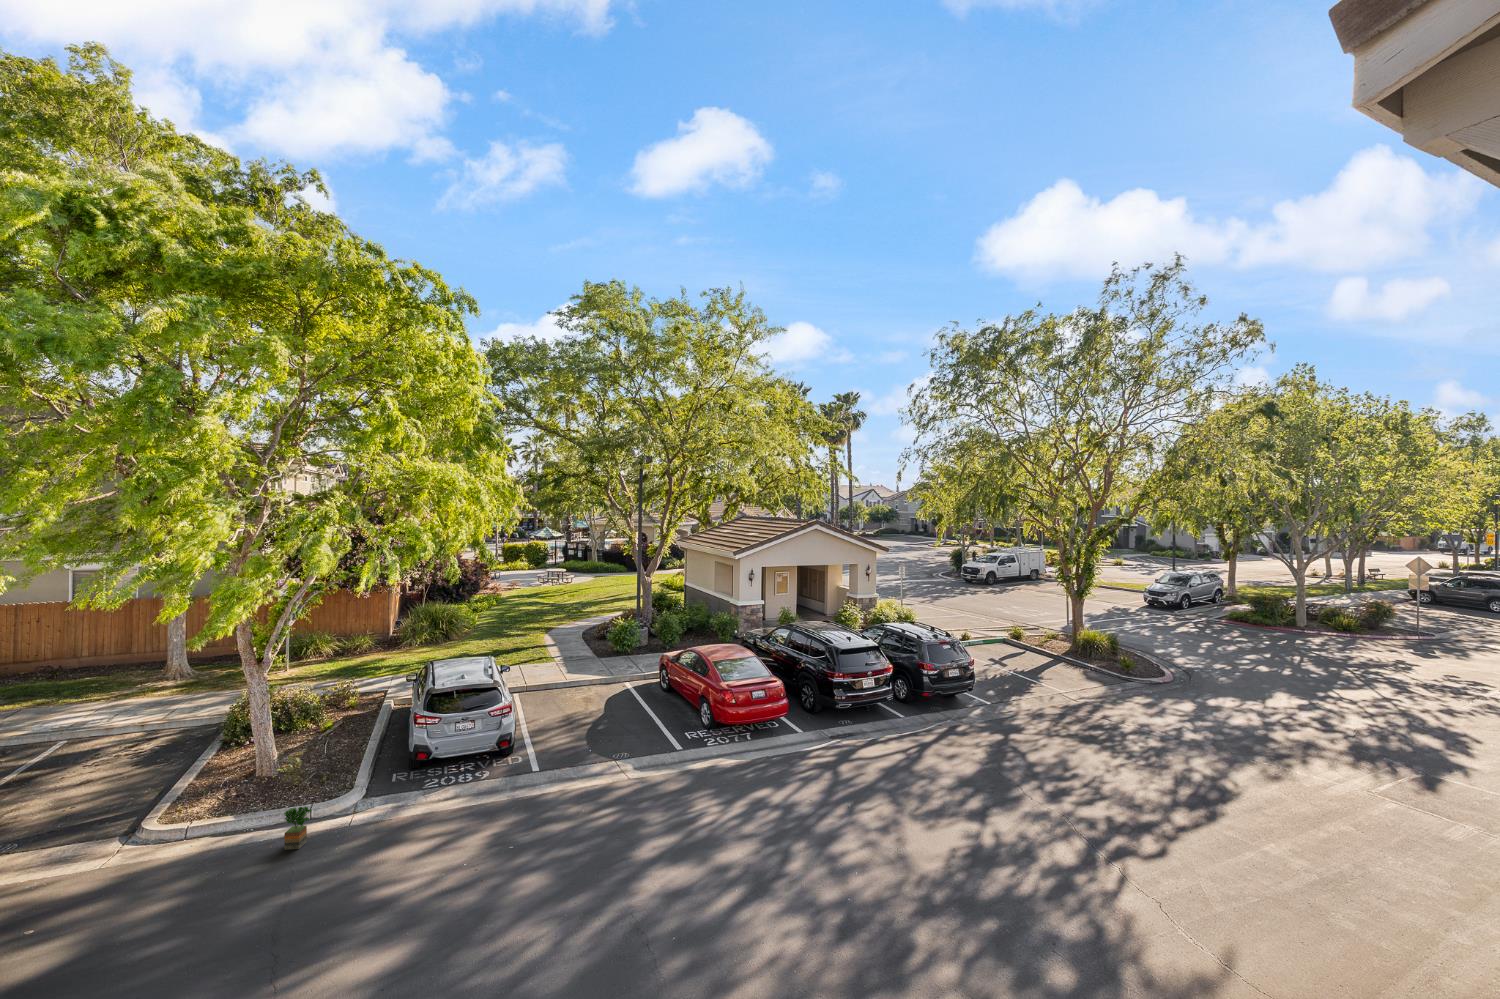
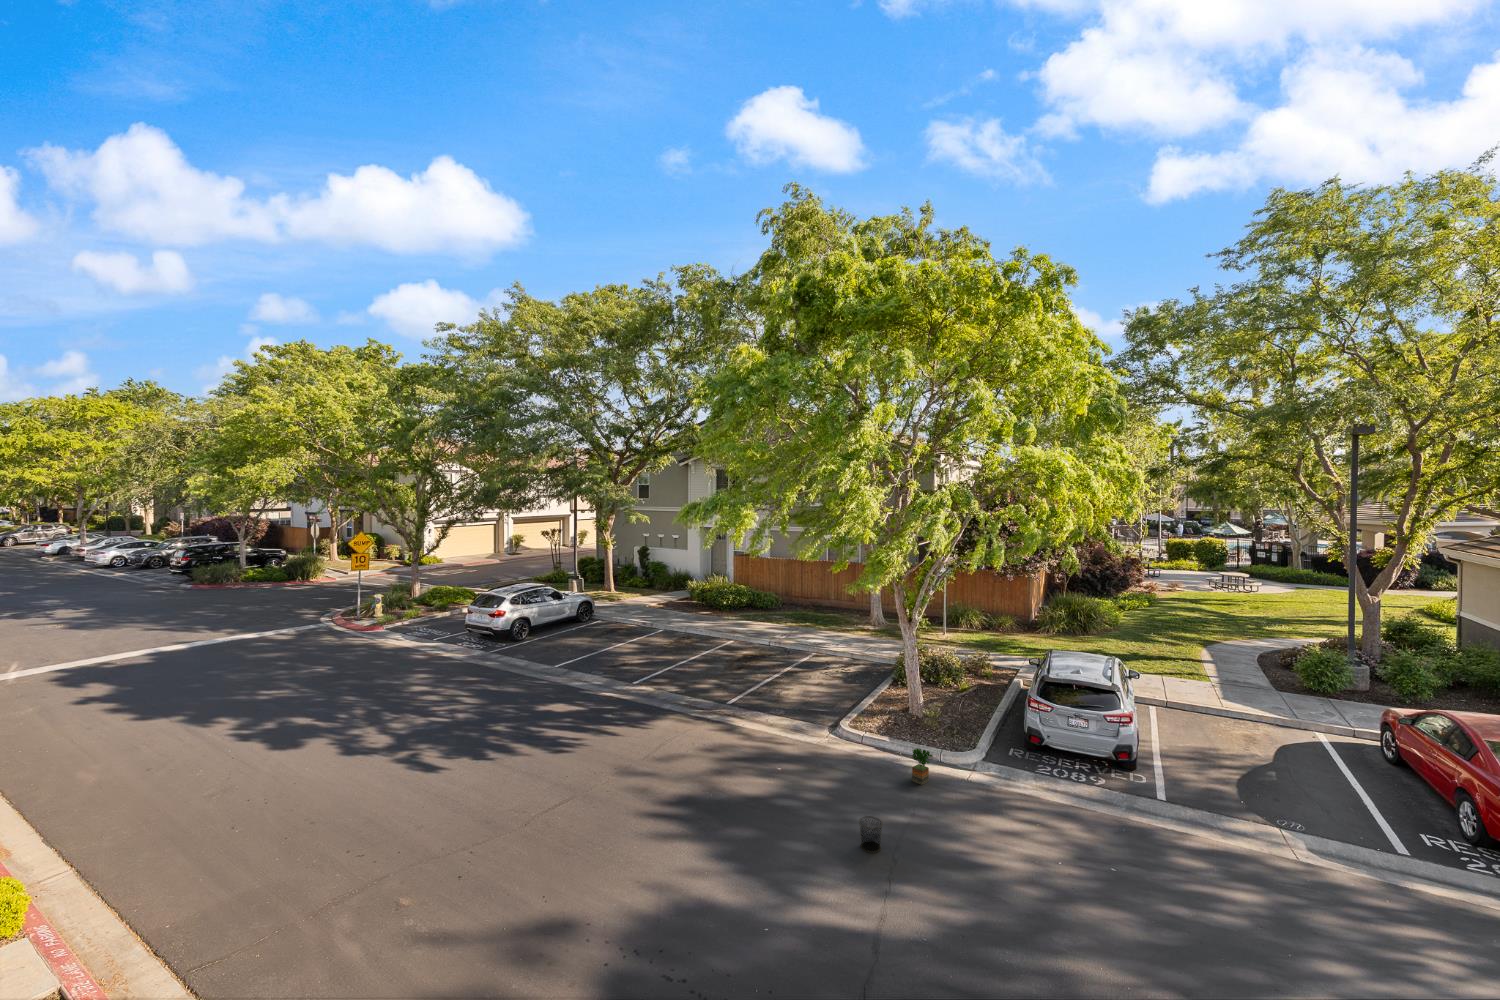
waste bin: none [228,906,265,954] -> present [859,816,883,853]

